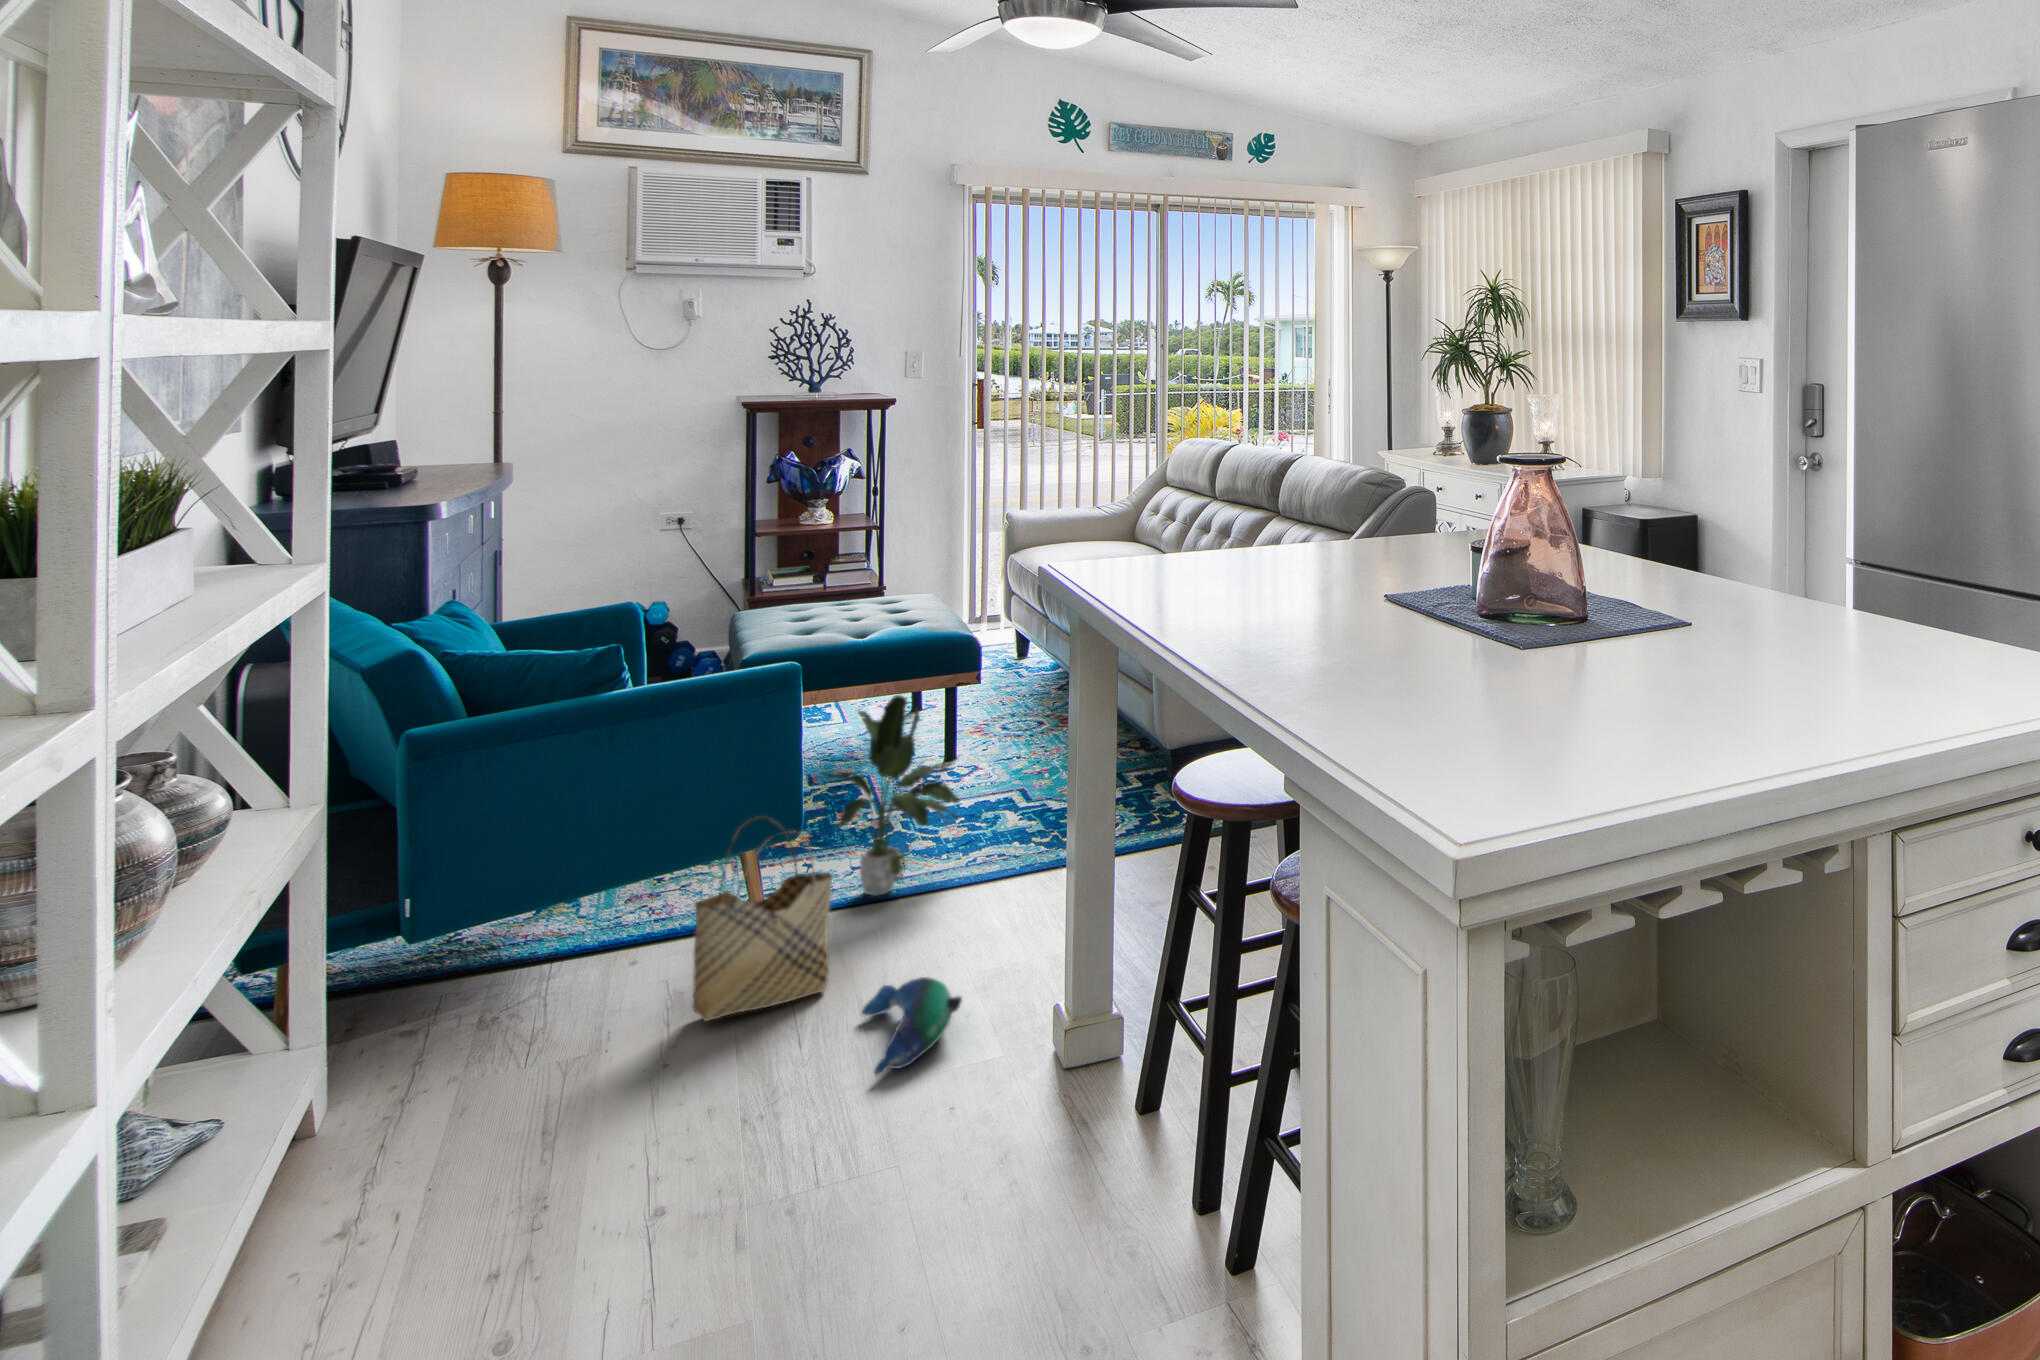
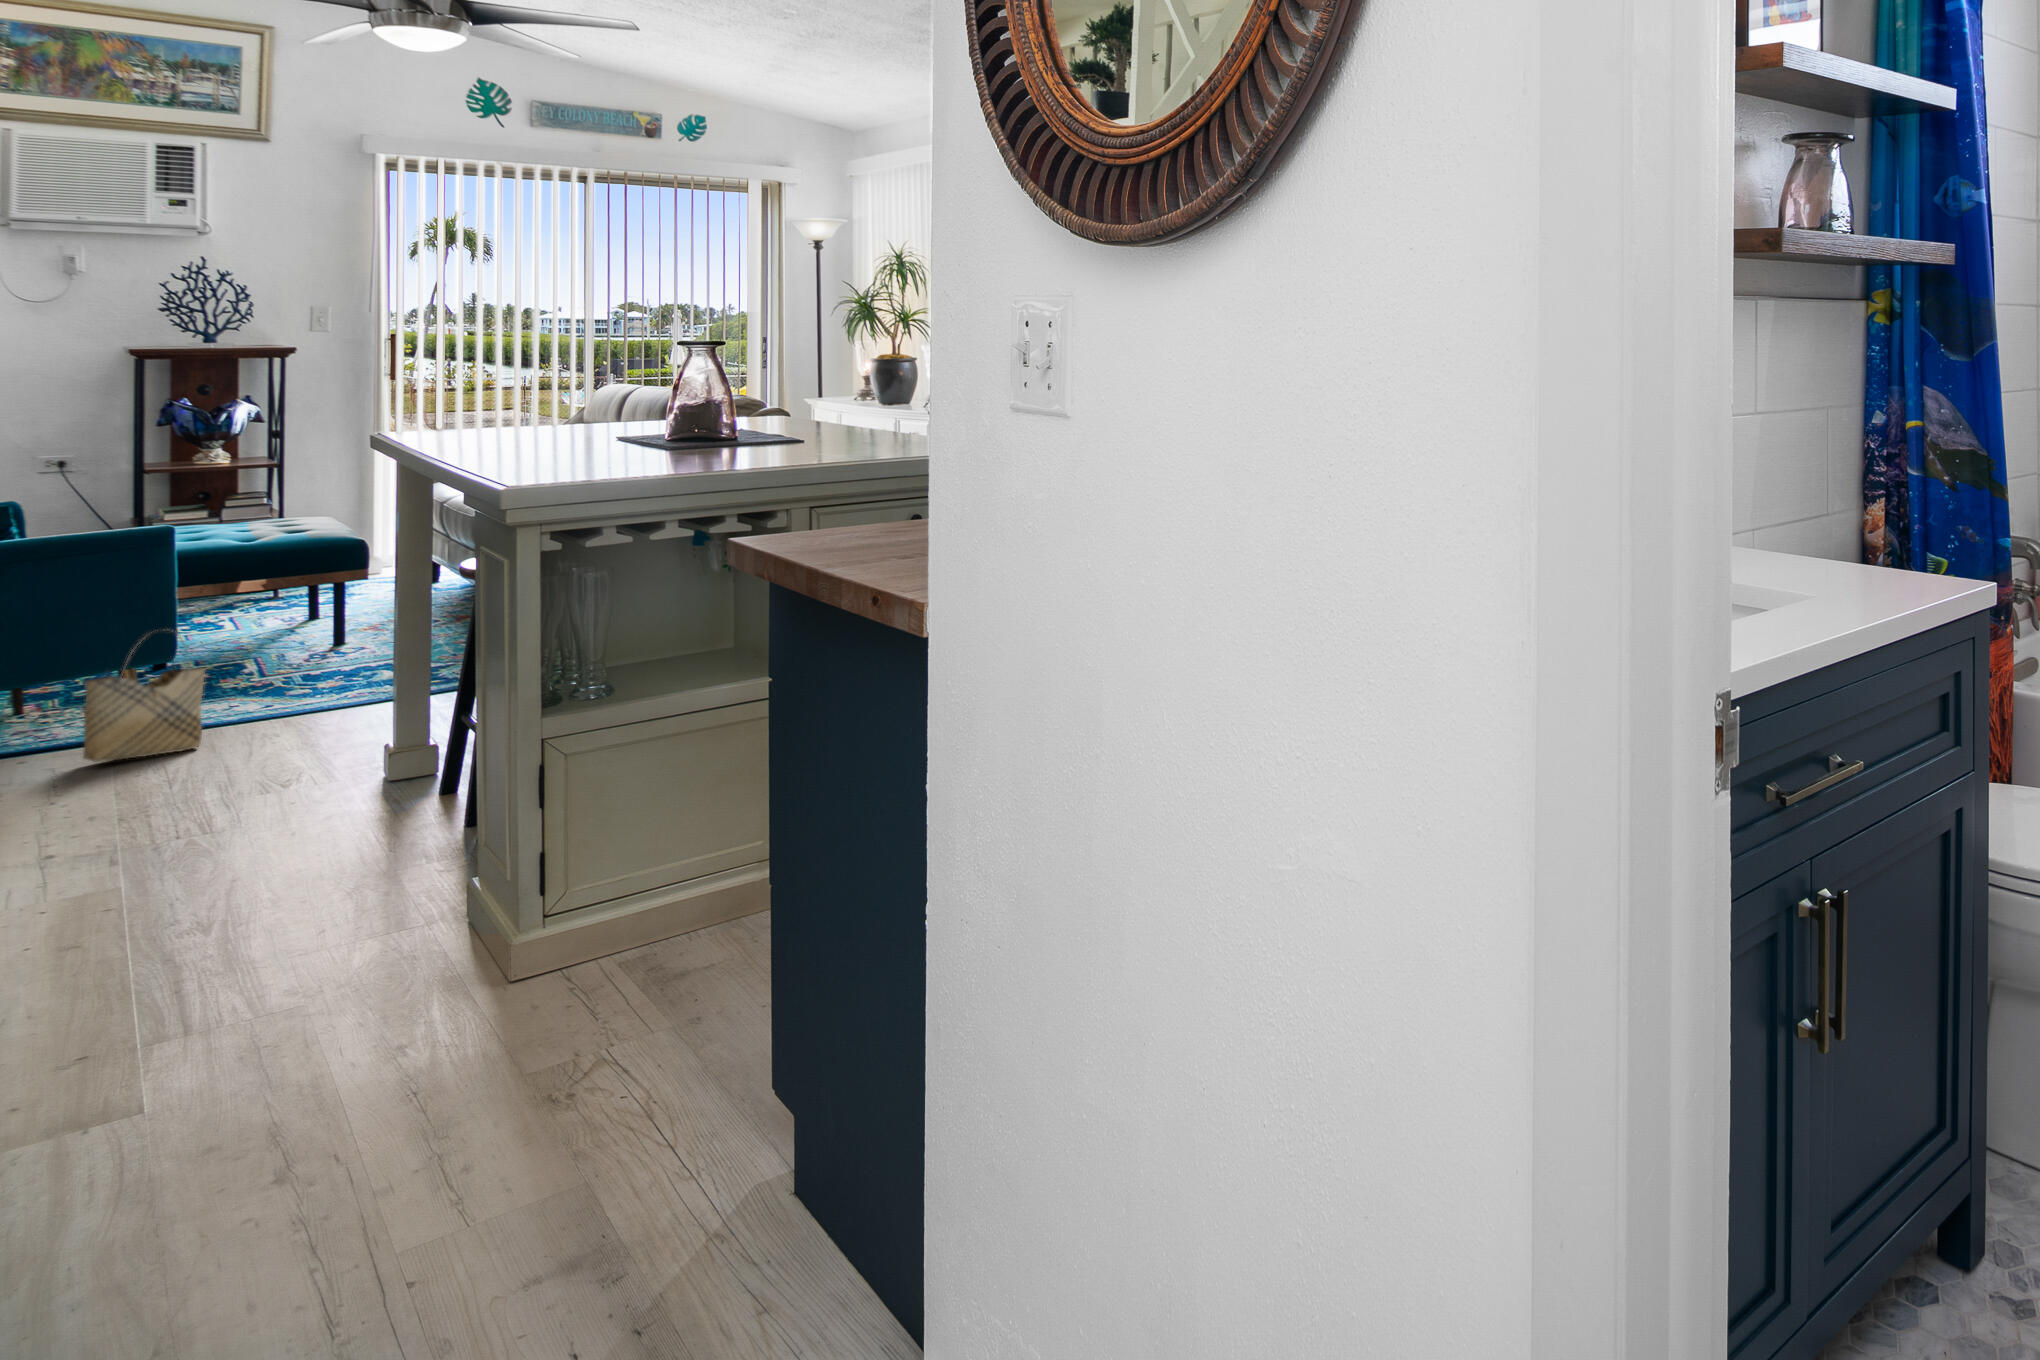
potted plant: present [822,695,960,896] -> none [197,556,328,707]
plush toy: present [862,977,962,1076] -> none [227,724,309,774]

